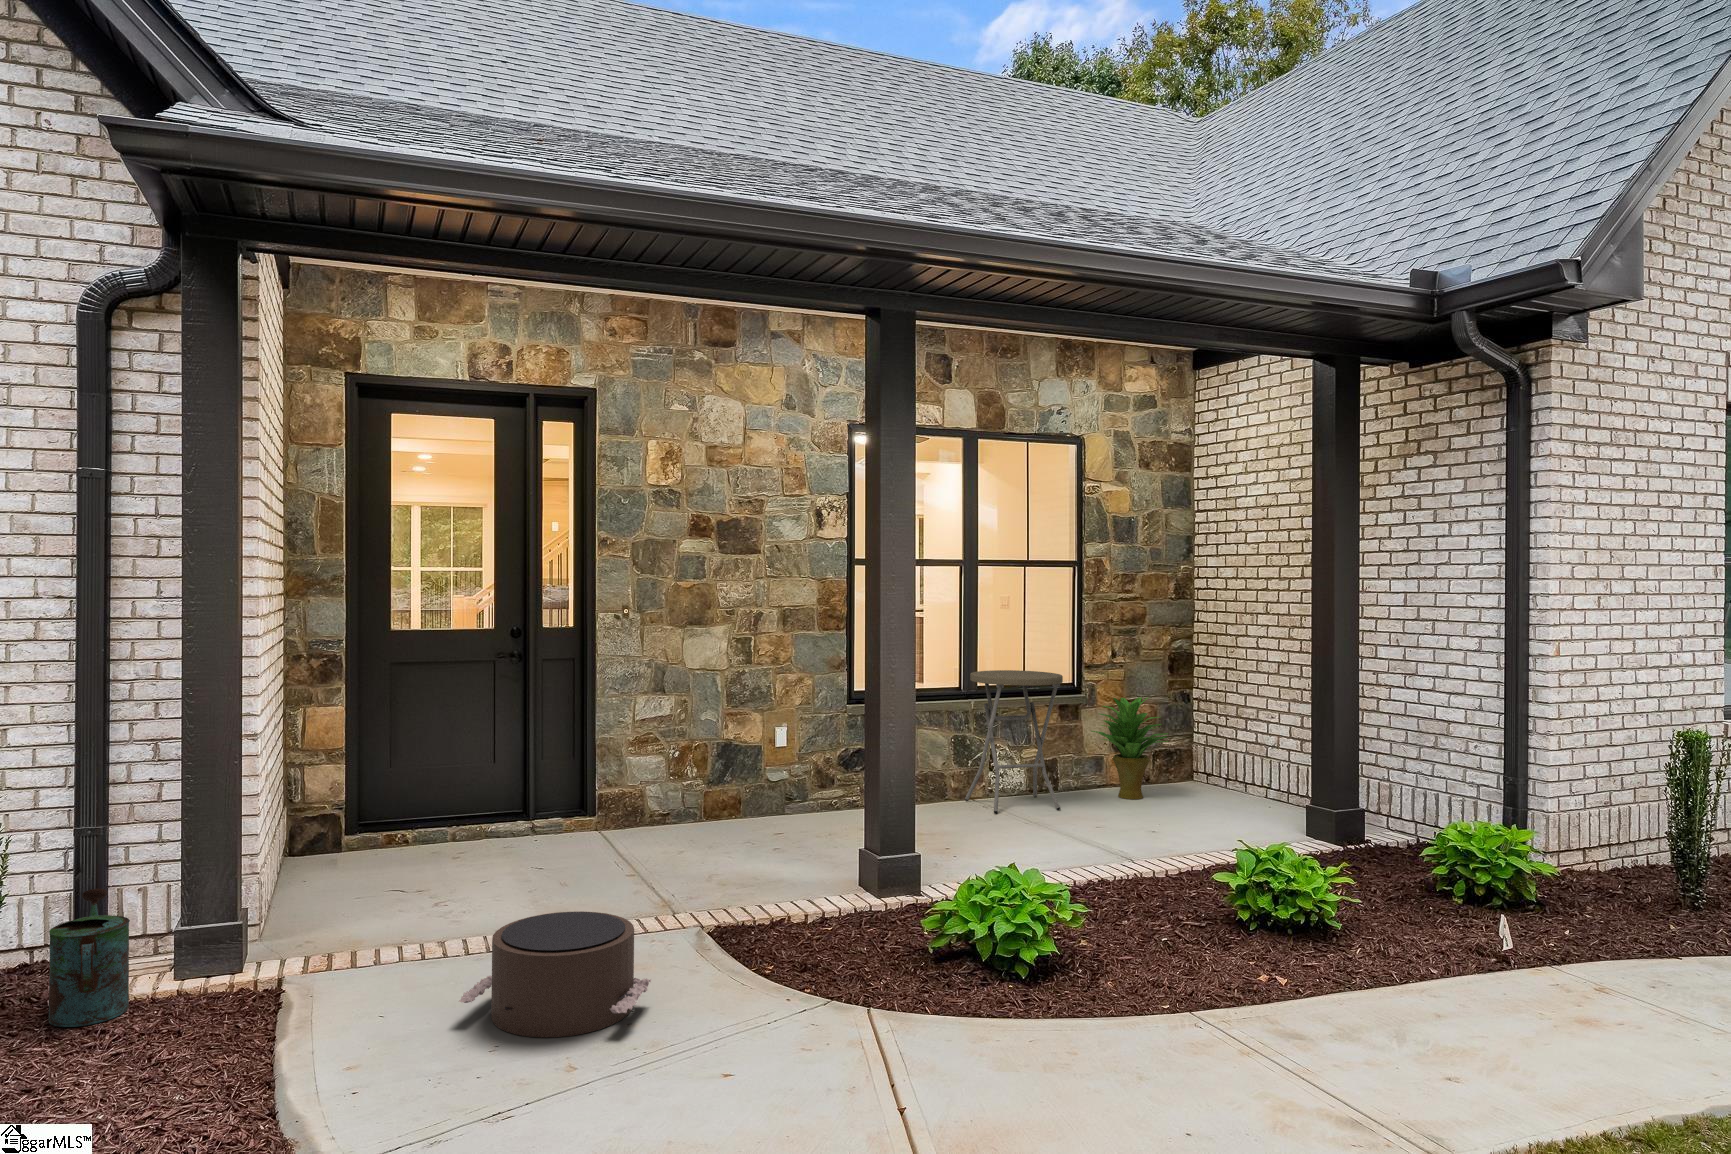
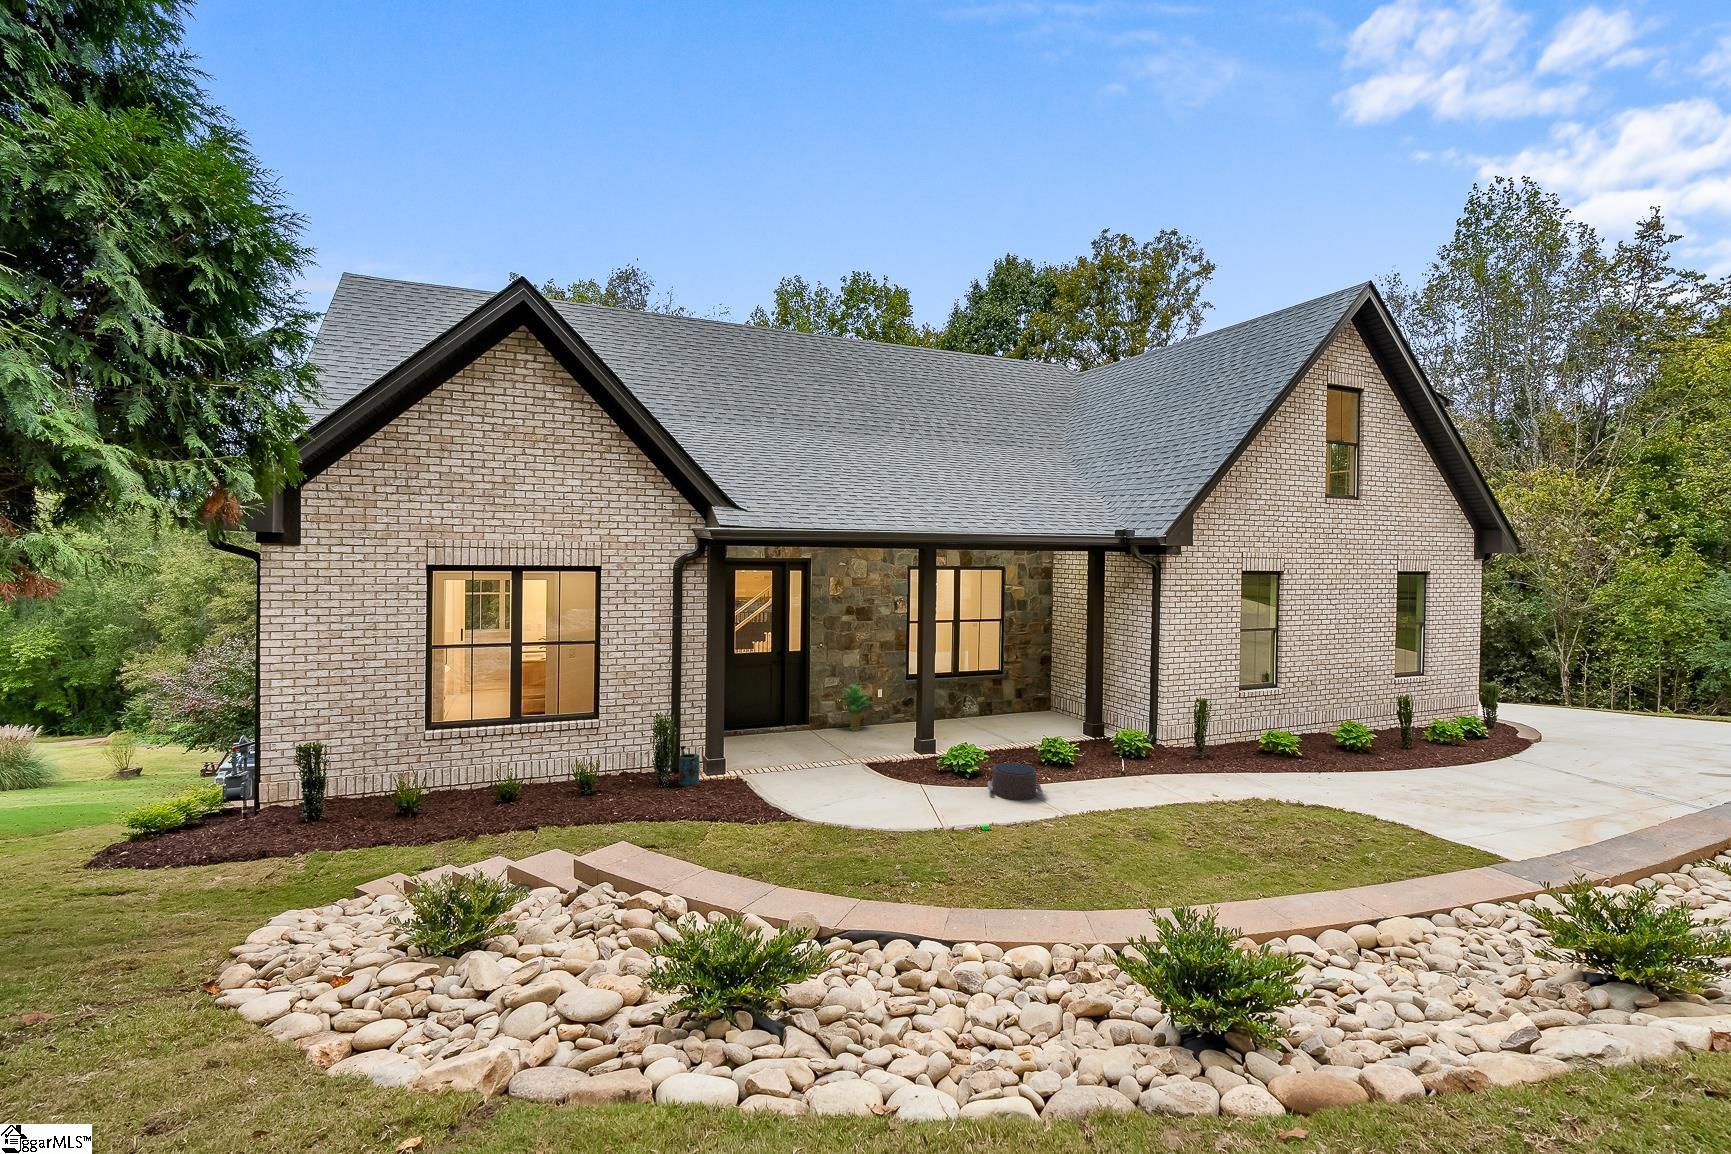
side table: present [965,670,1063,814] -> none [949,666,989,724]
potted plant: present [1091,697,1168,799] -> present [843,685,869,731]
pouf: present [459,911,651,1037] -> present [987,763,1043,800]

